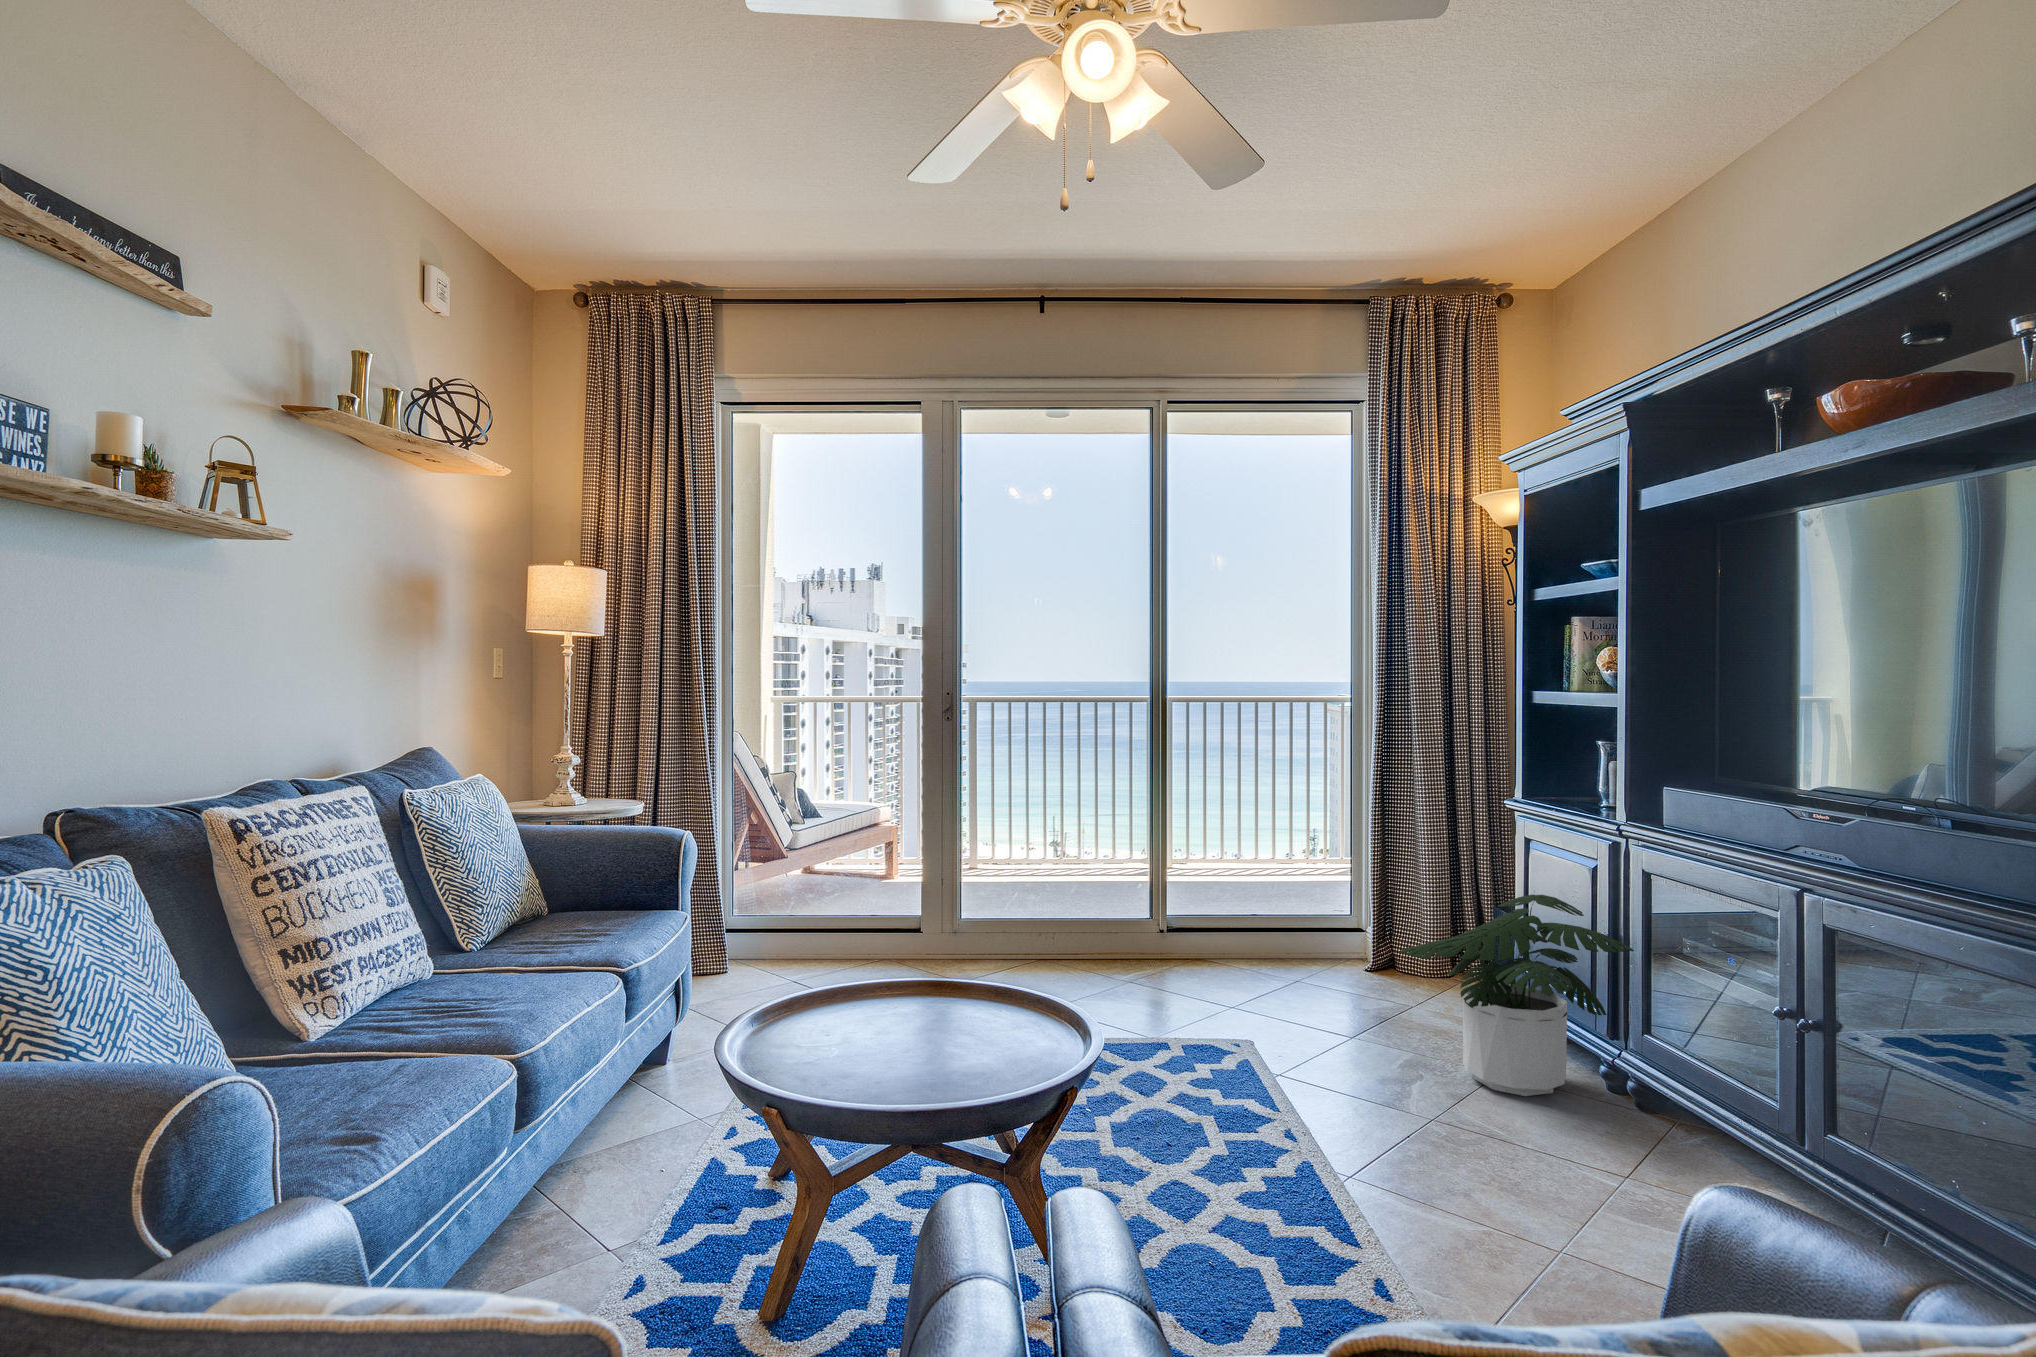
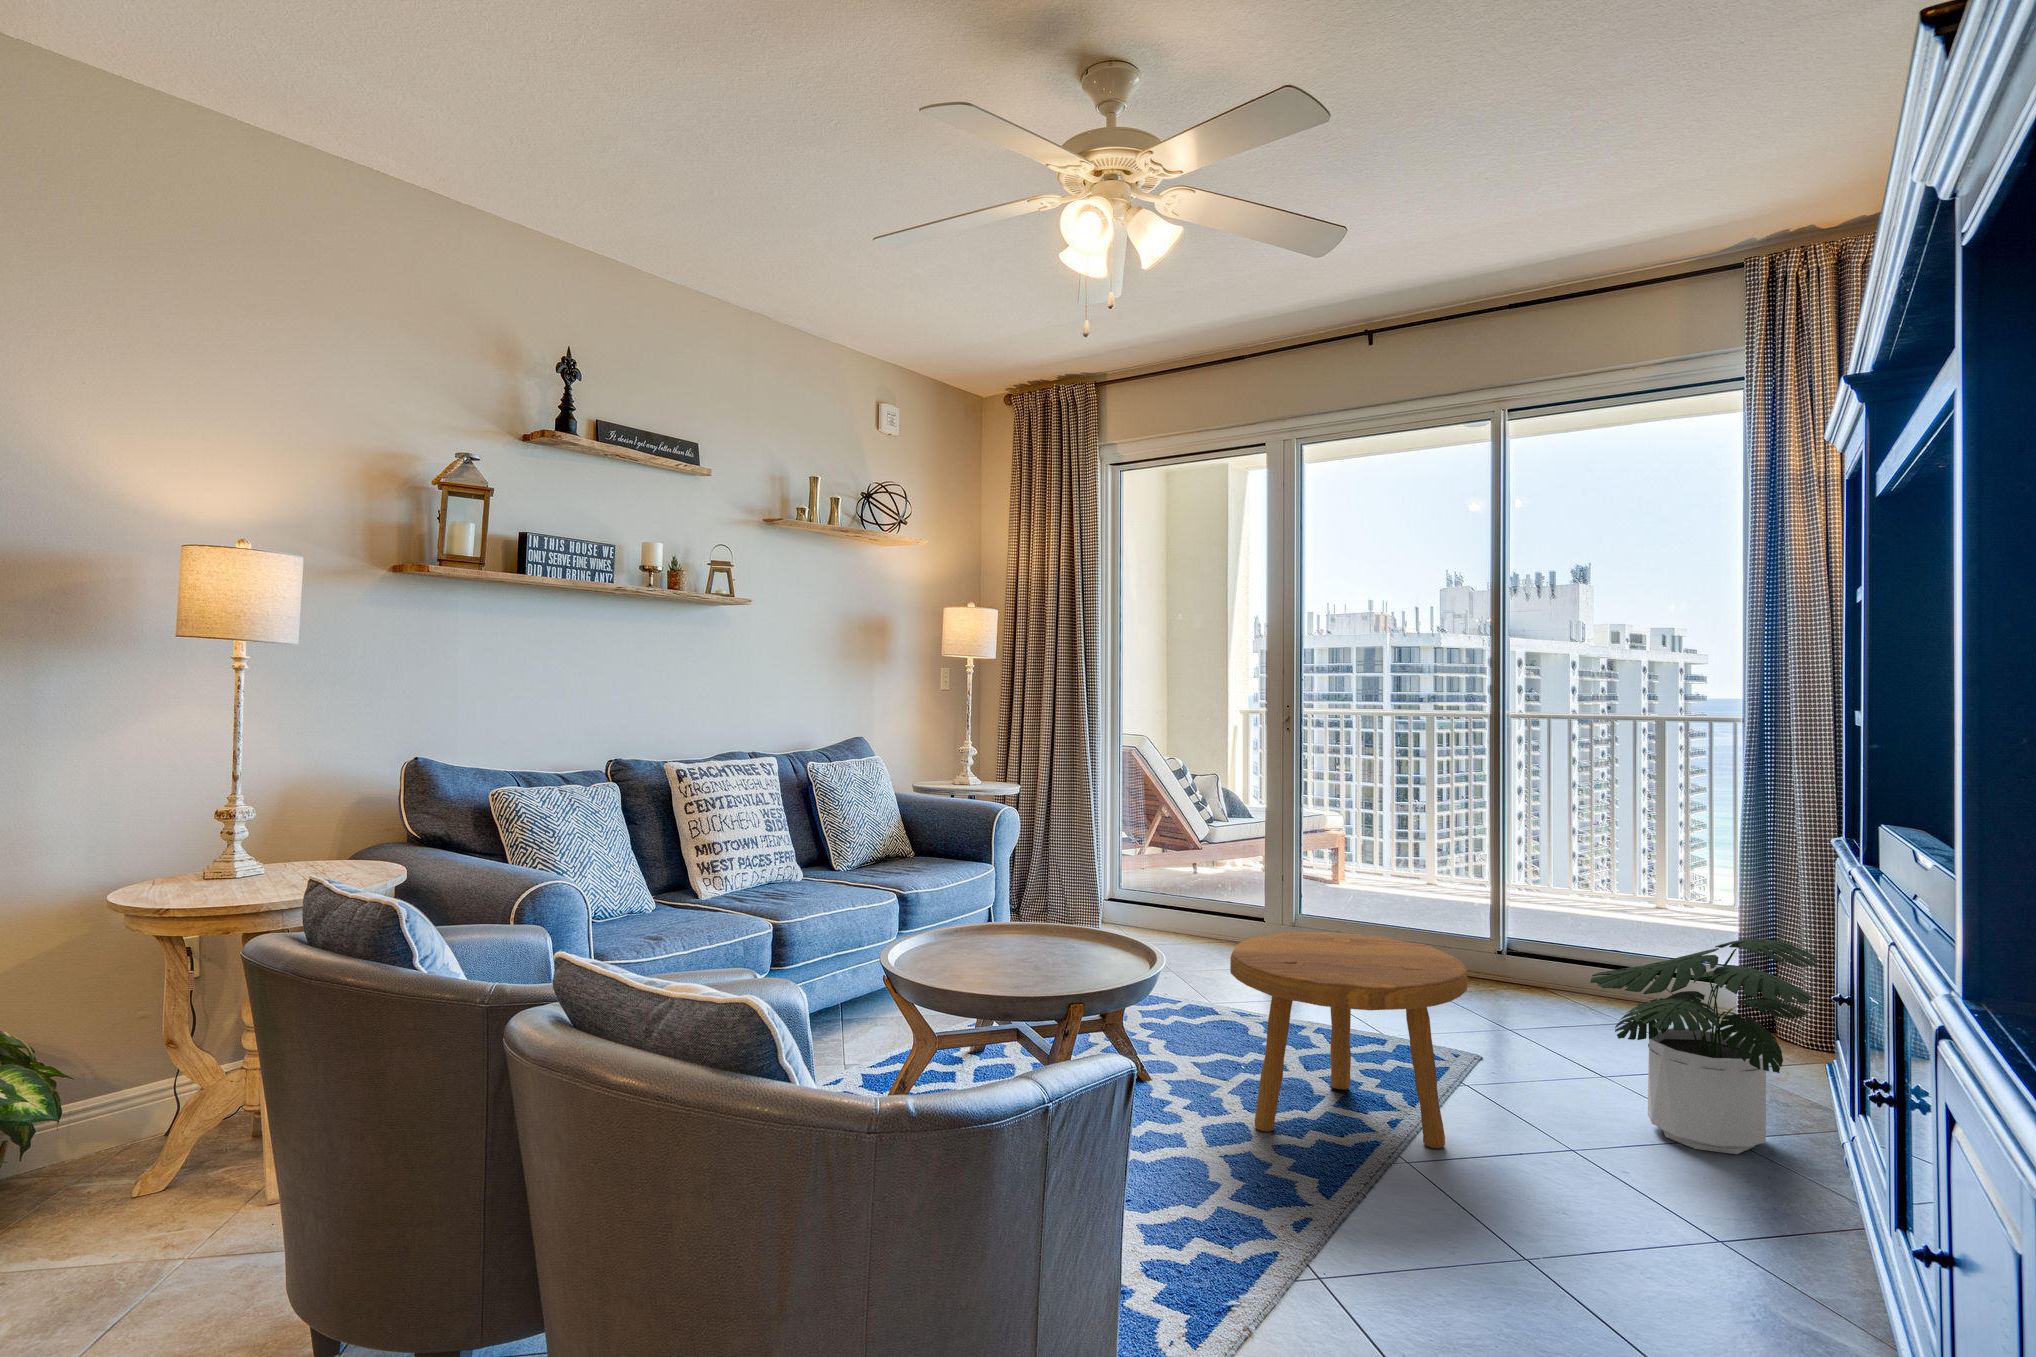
footstool: none [1149,940,1411,1192] -> present [1230,932,1467,1149]

